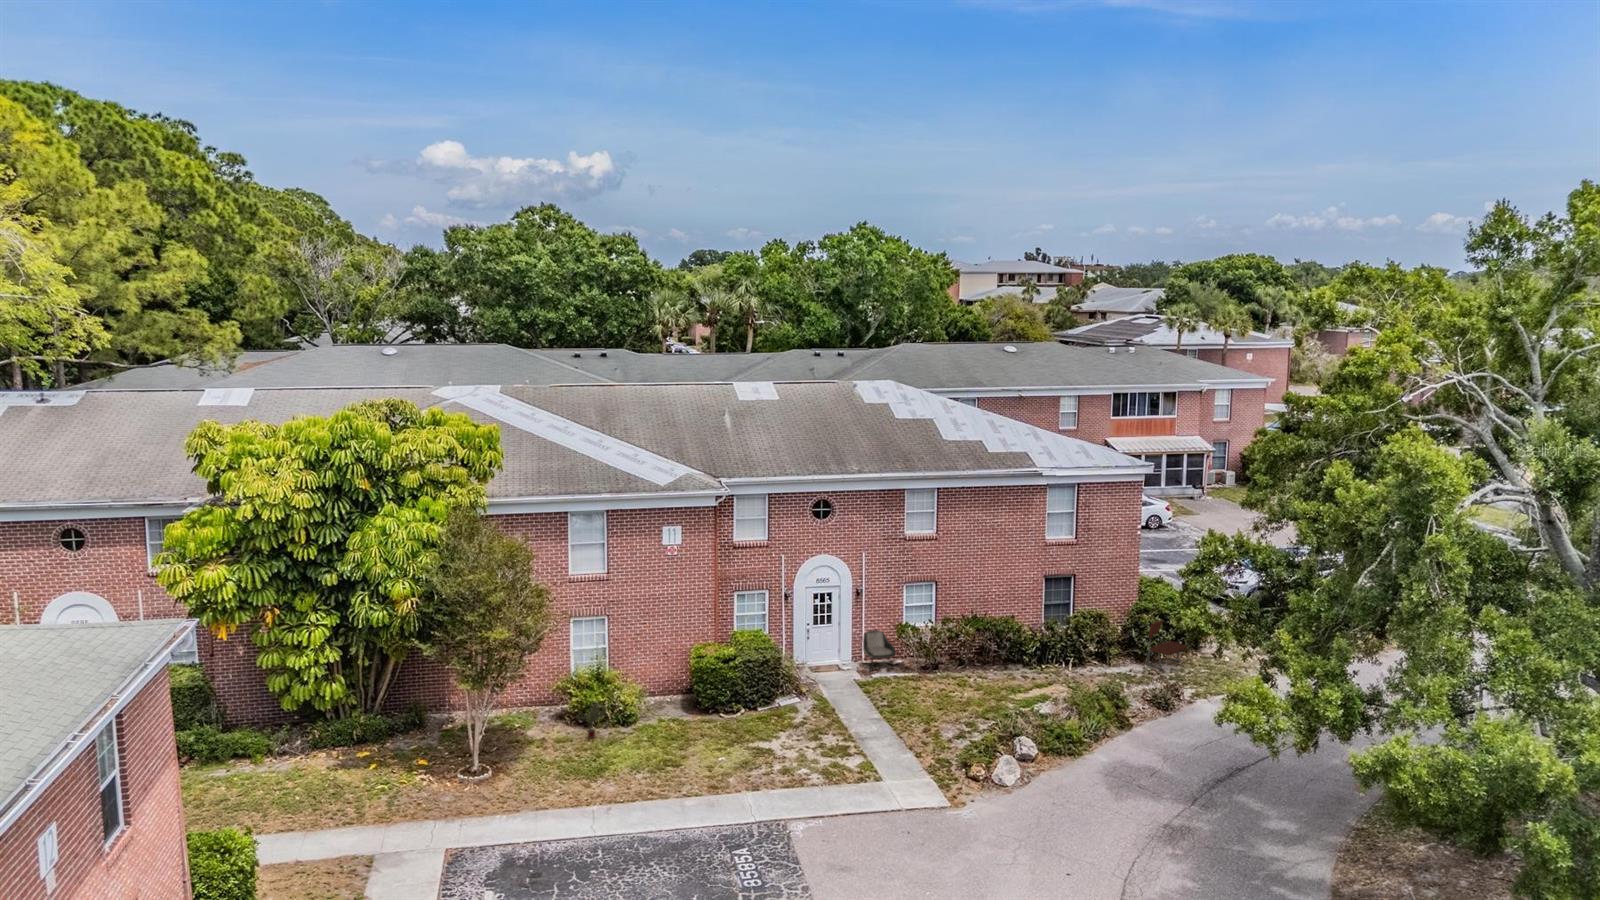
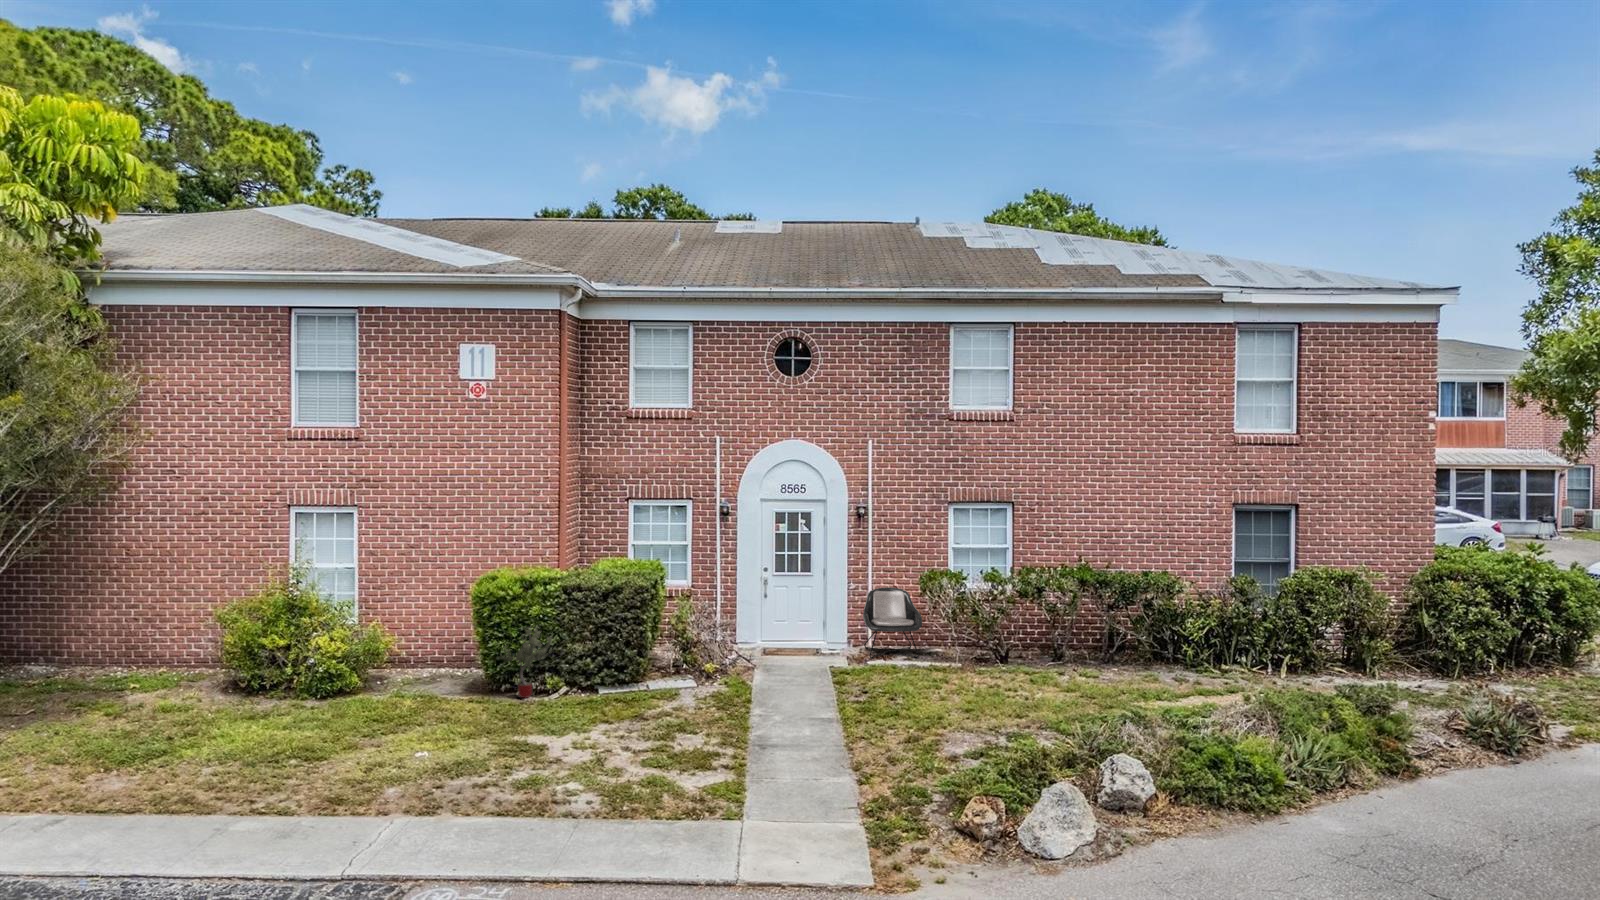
bench: present [1147,620,1187,669] -> none [1474,590,1573,692]
potted tree: present [577,702,606,738] -> present [499,627,552,698]

